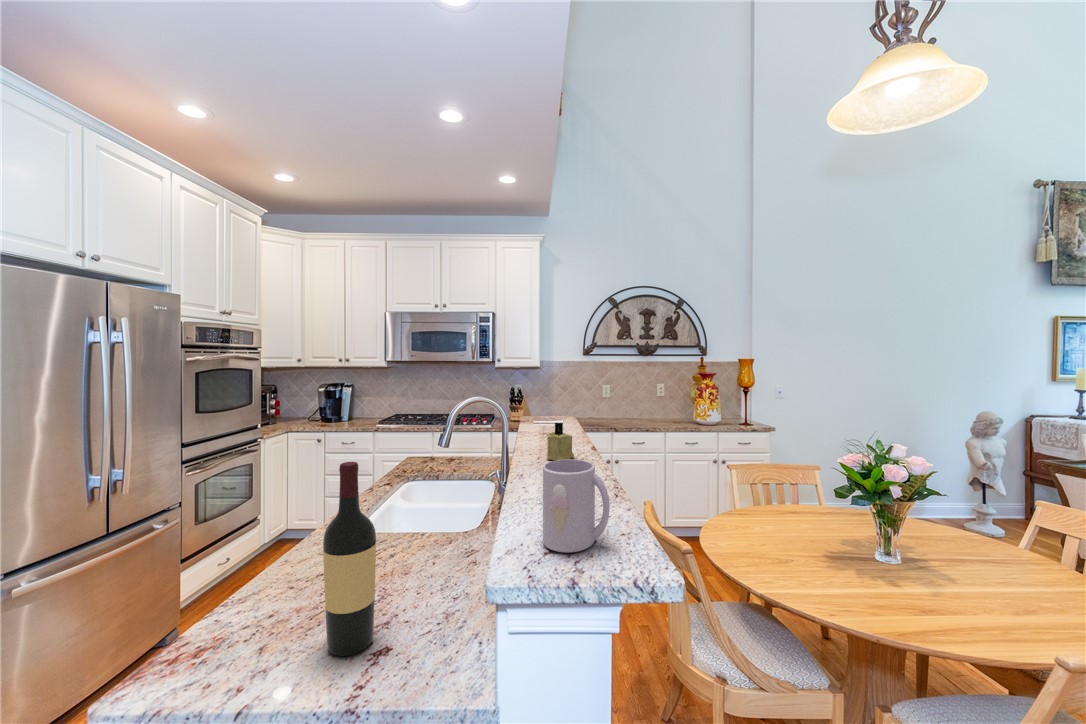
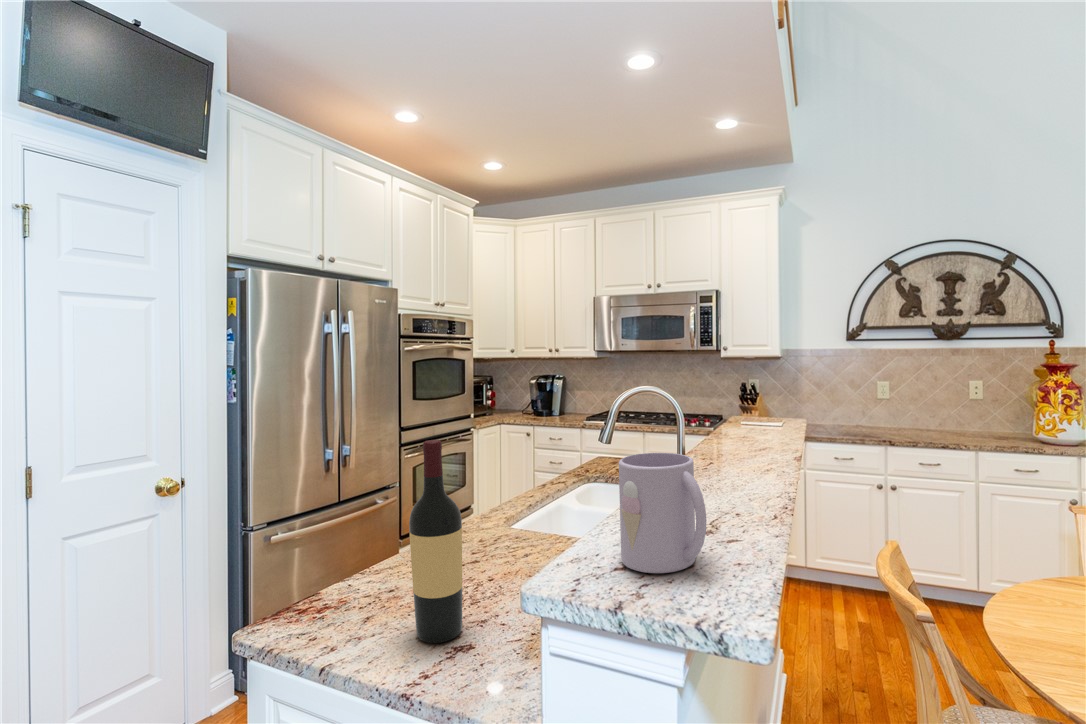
candle: present [547,423,574,460] -> none [721,415,762,467]

